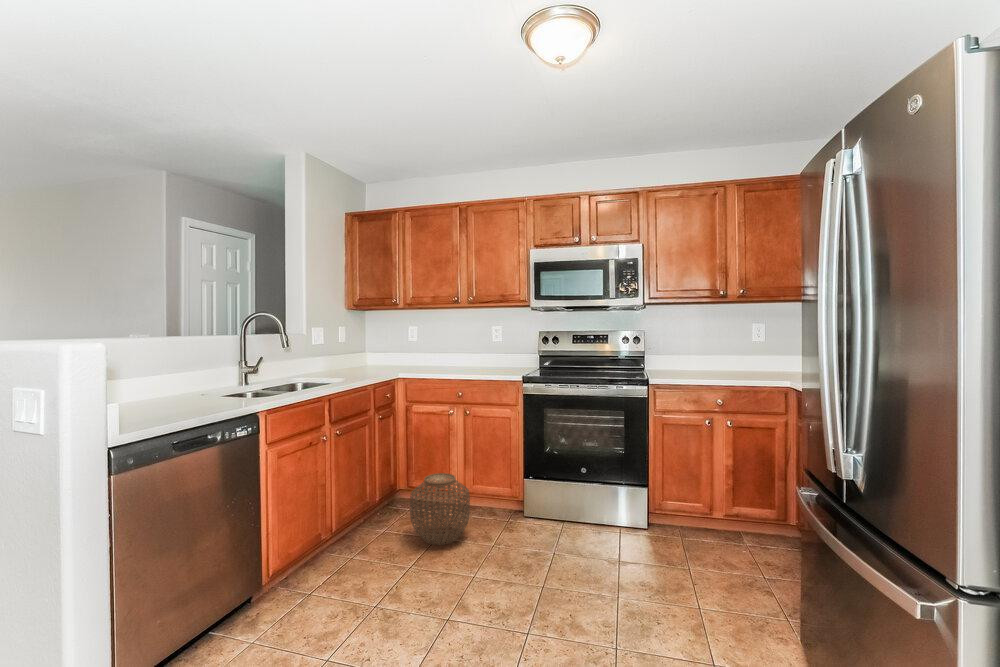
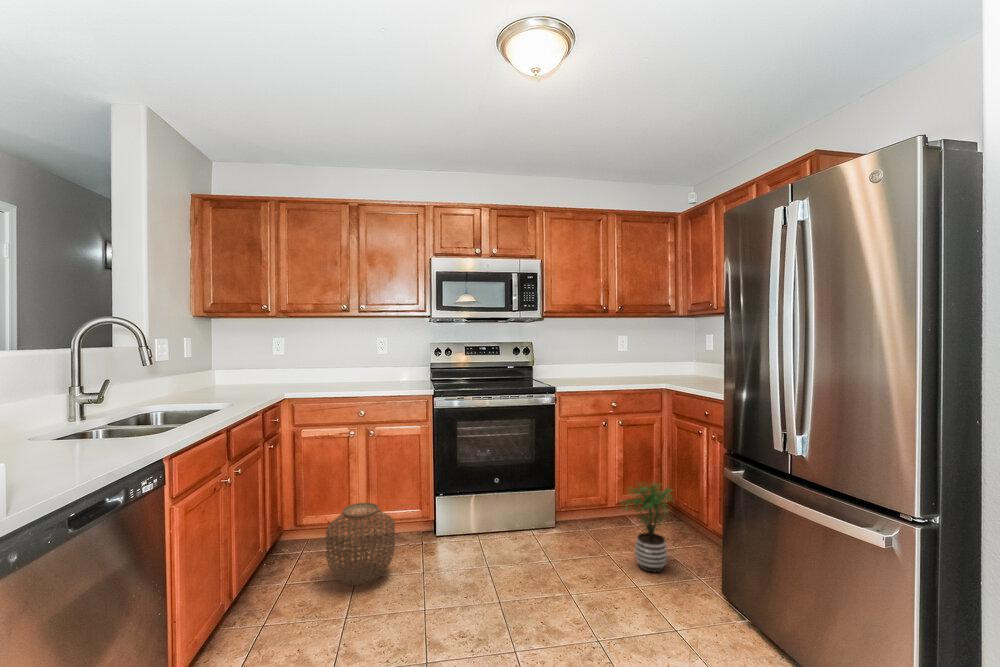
potted plant: none [692,489,770,596] -> present [620,483,672,572]

